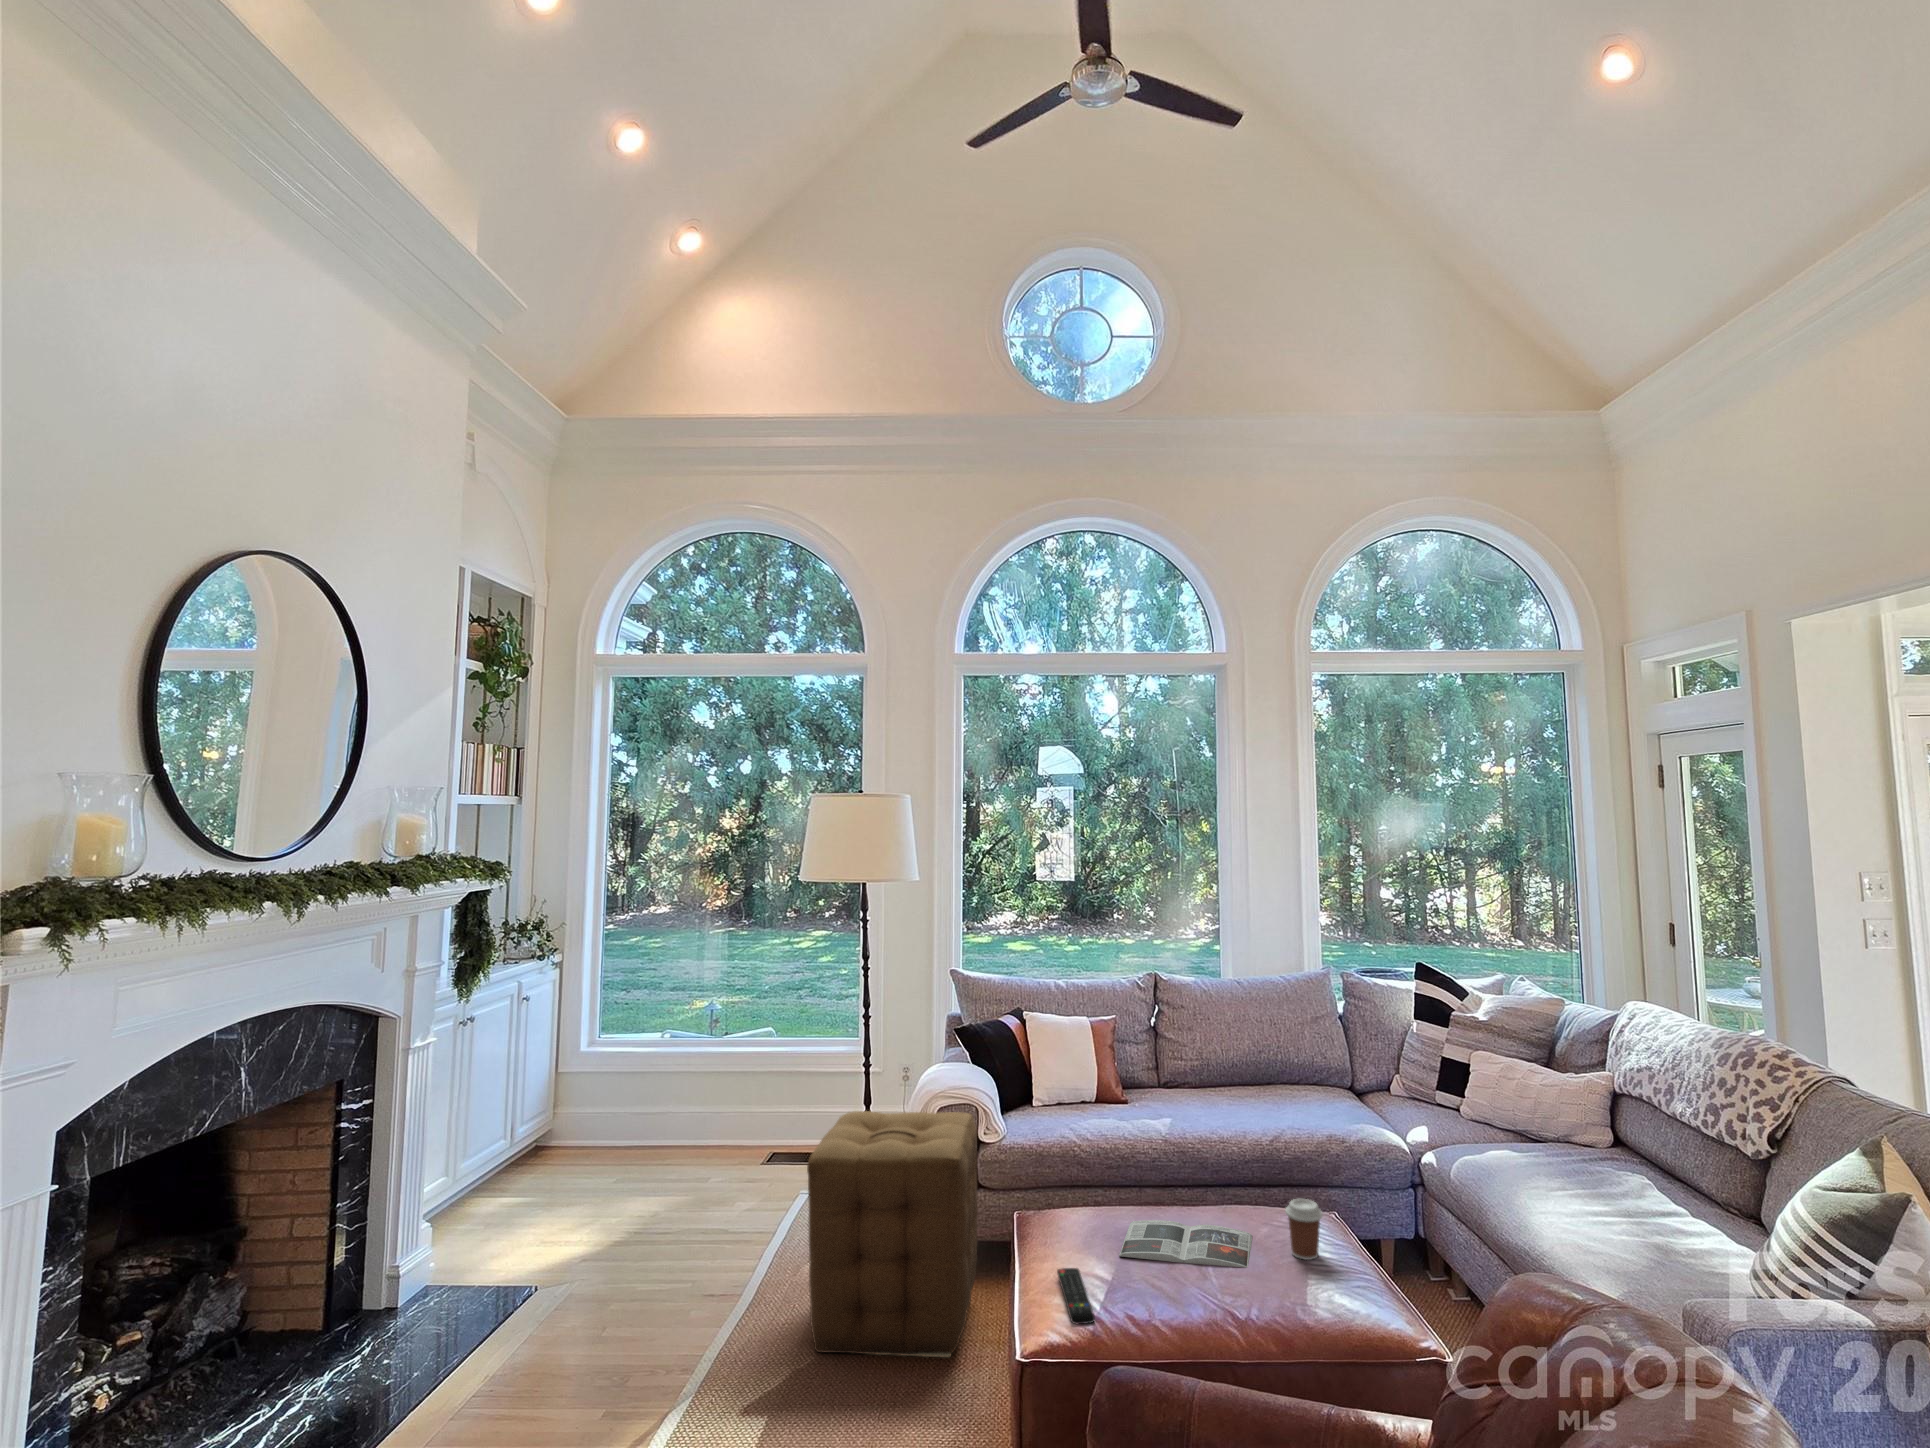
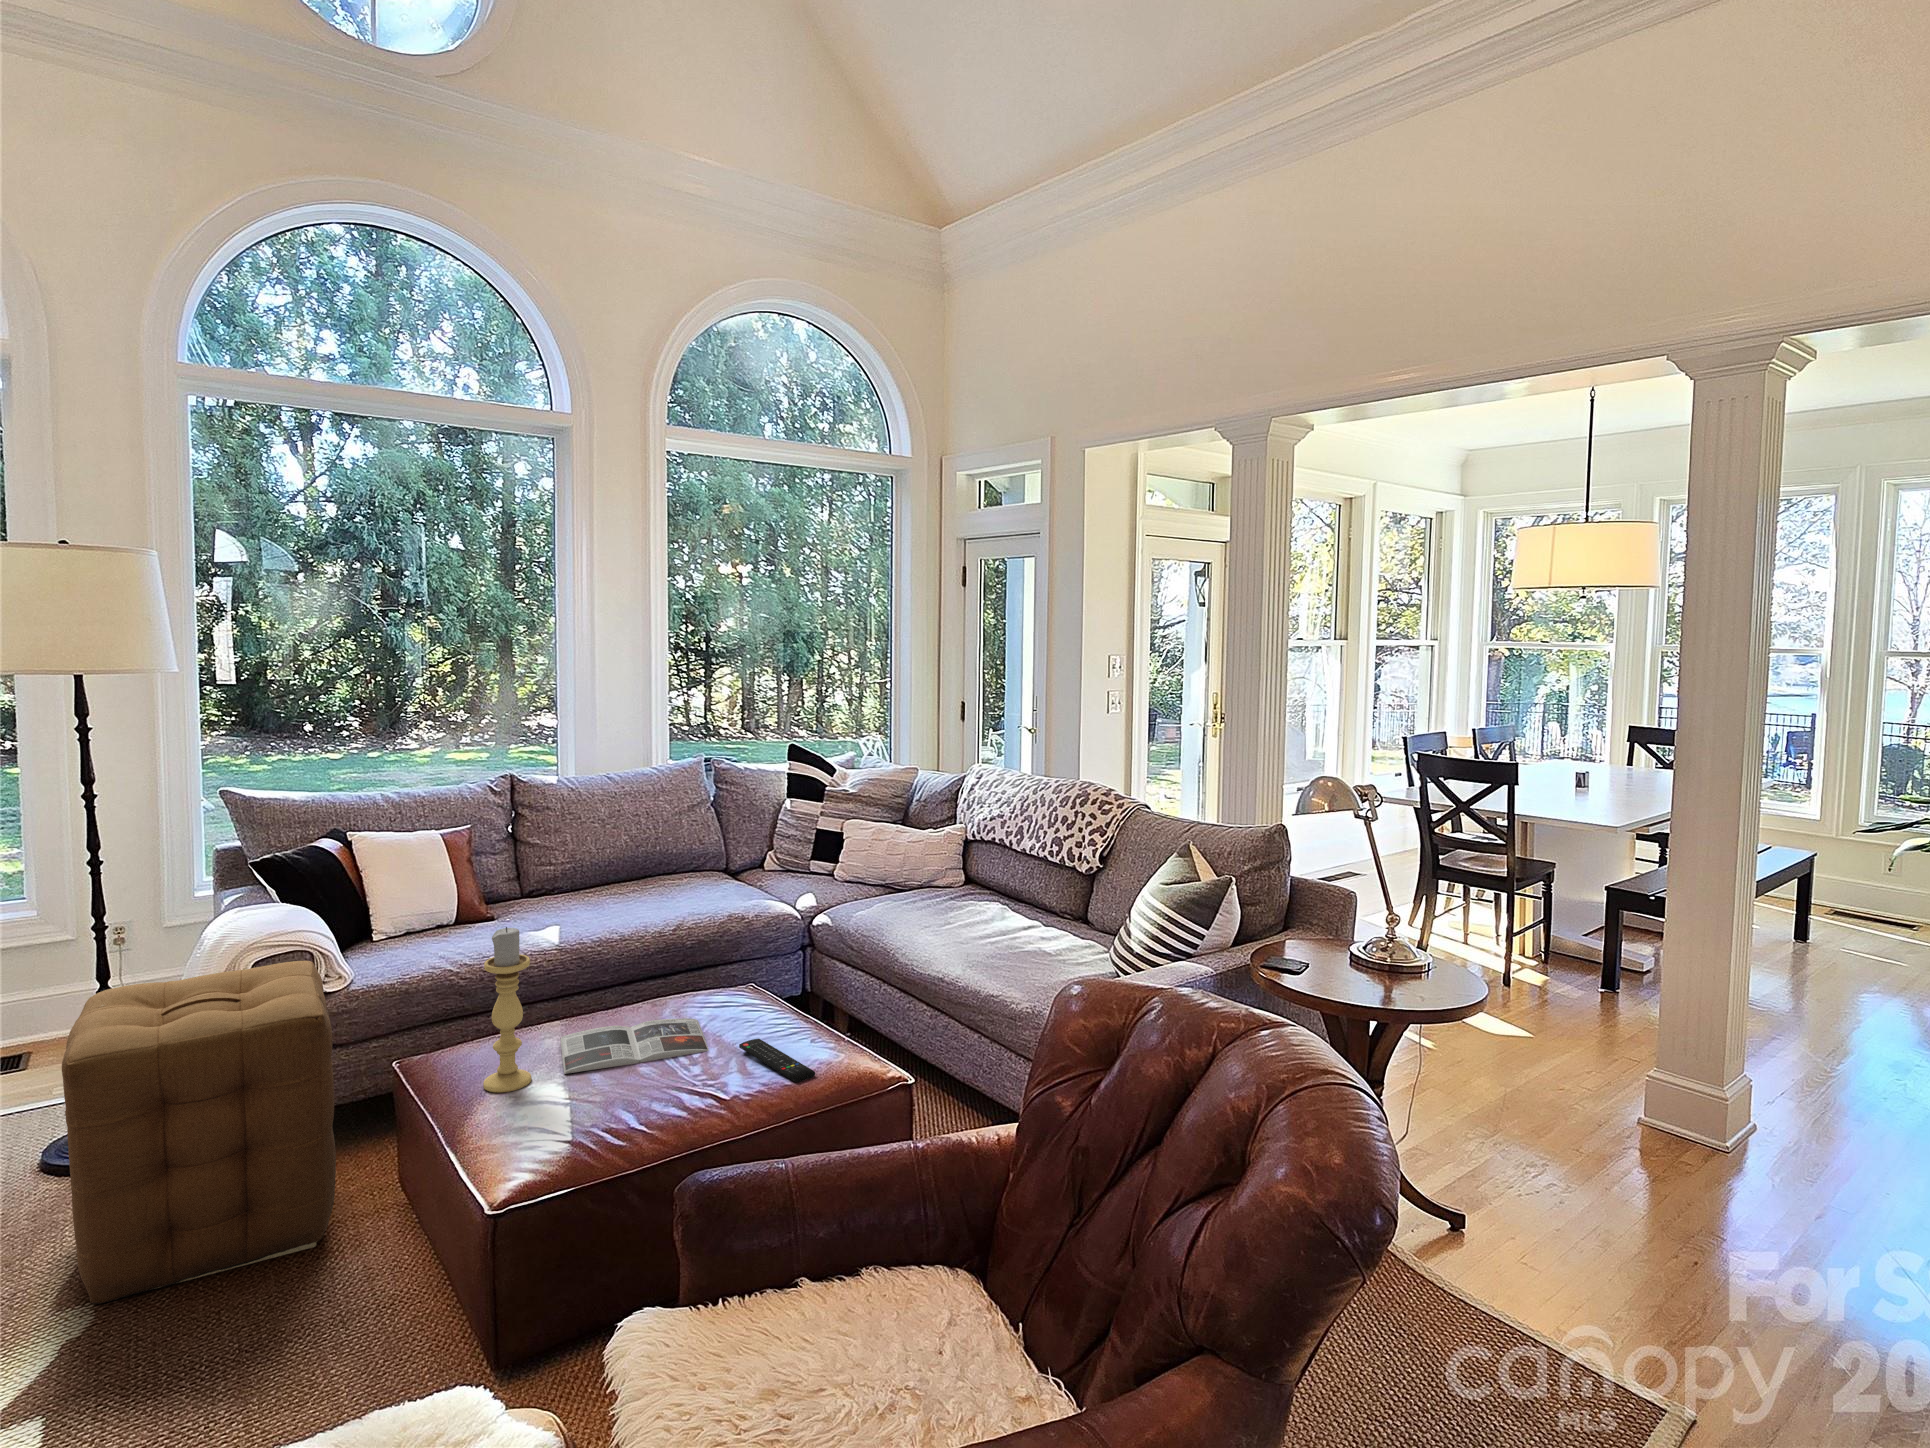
candle holder: none [1056,1109,1094,1260] -> present [483,927,531,1093]
coffee cup: present [1285,1199,1323,1260] -> none [741,974,778,1030]
remote control: present [1057,1268,1095,1324] -> present [739,1039,815,1082]

